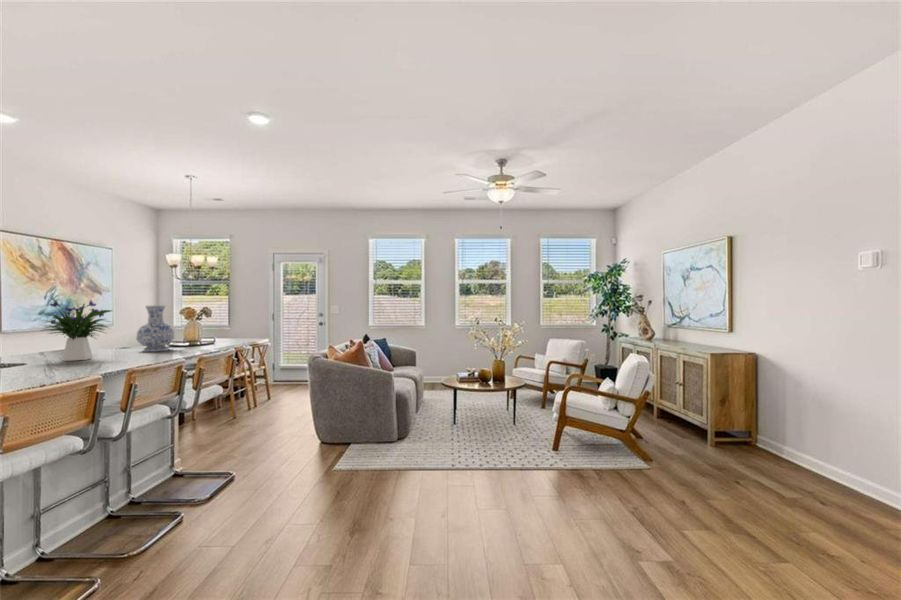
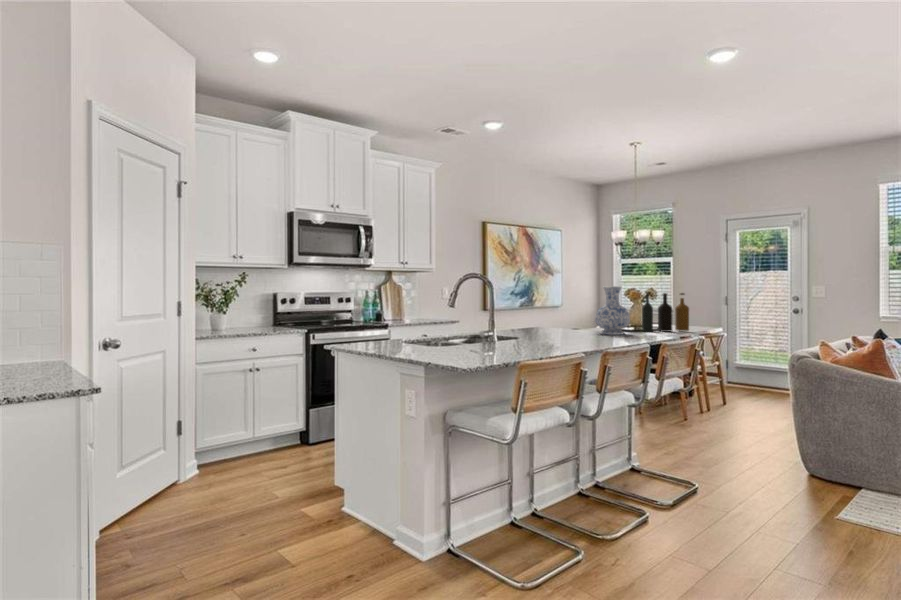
flower arrangement: present [46,297,111,361] -> none [523,277,580,338]
bottle: none [190,310,235,346] -> present [642,292,689,332]

